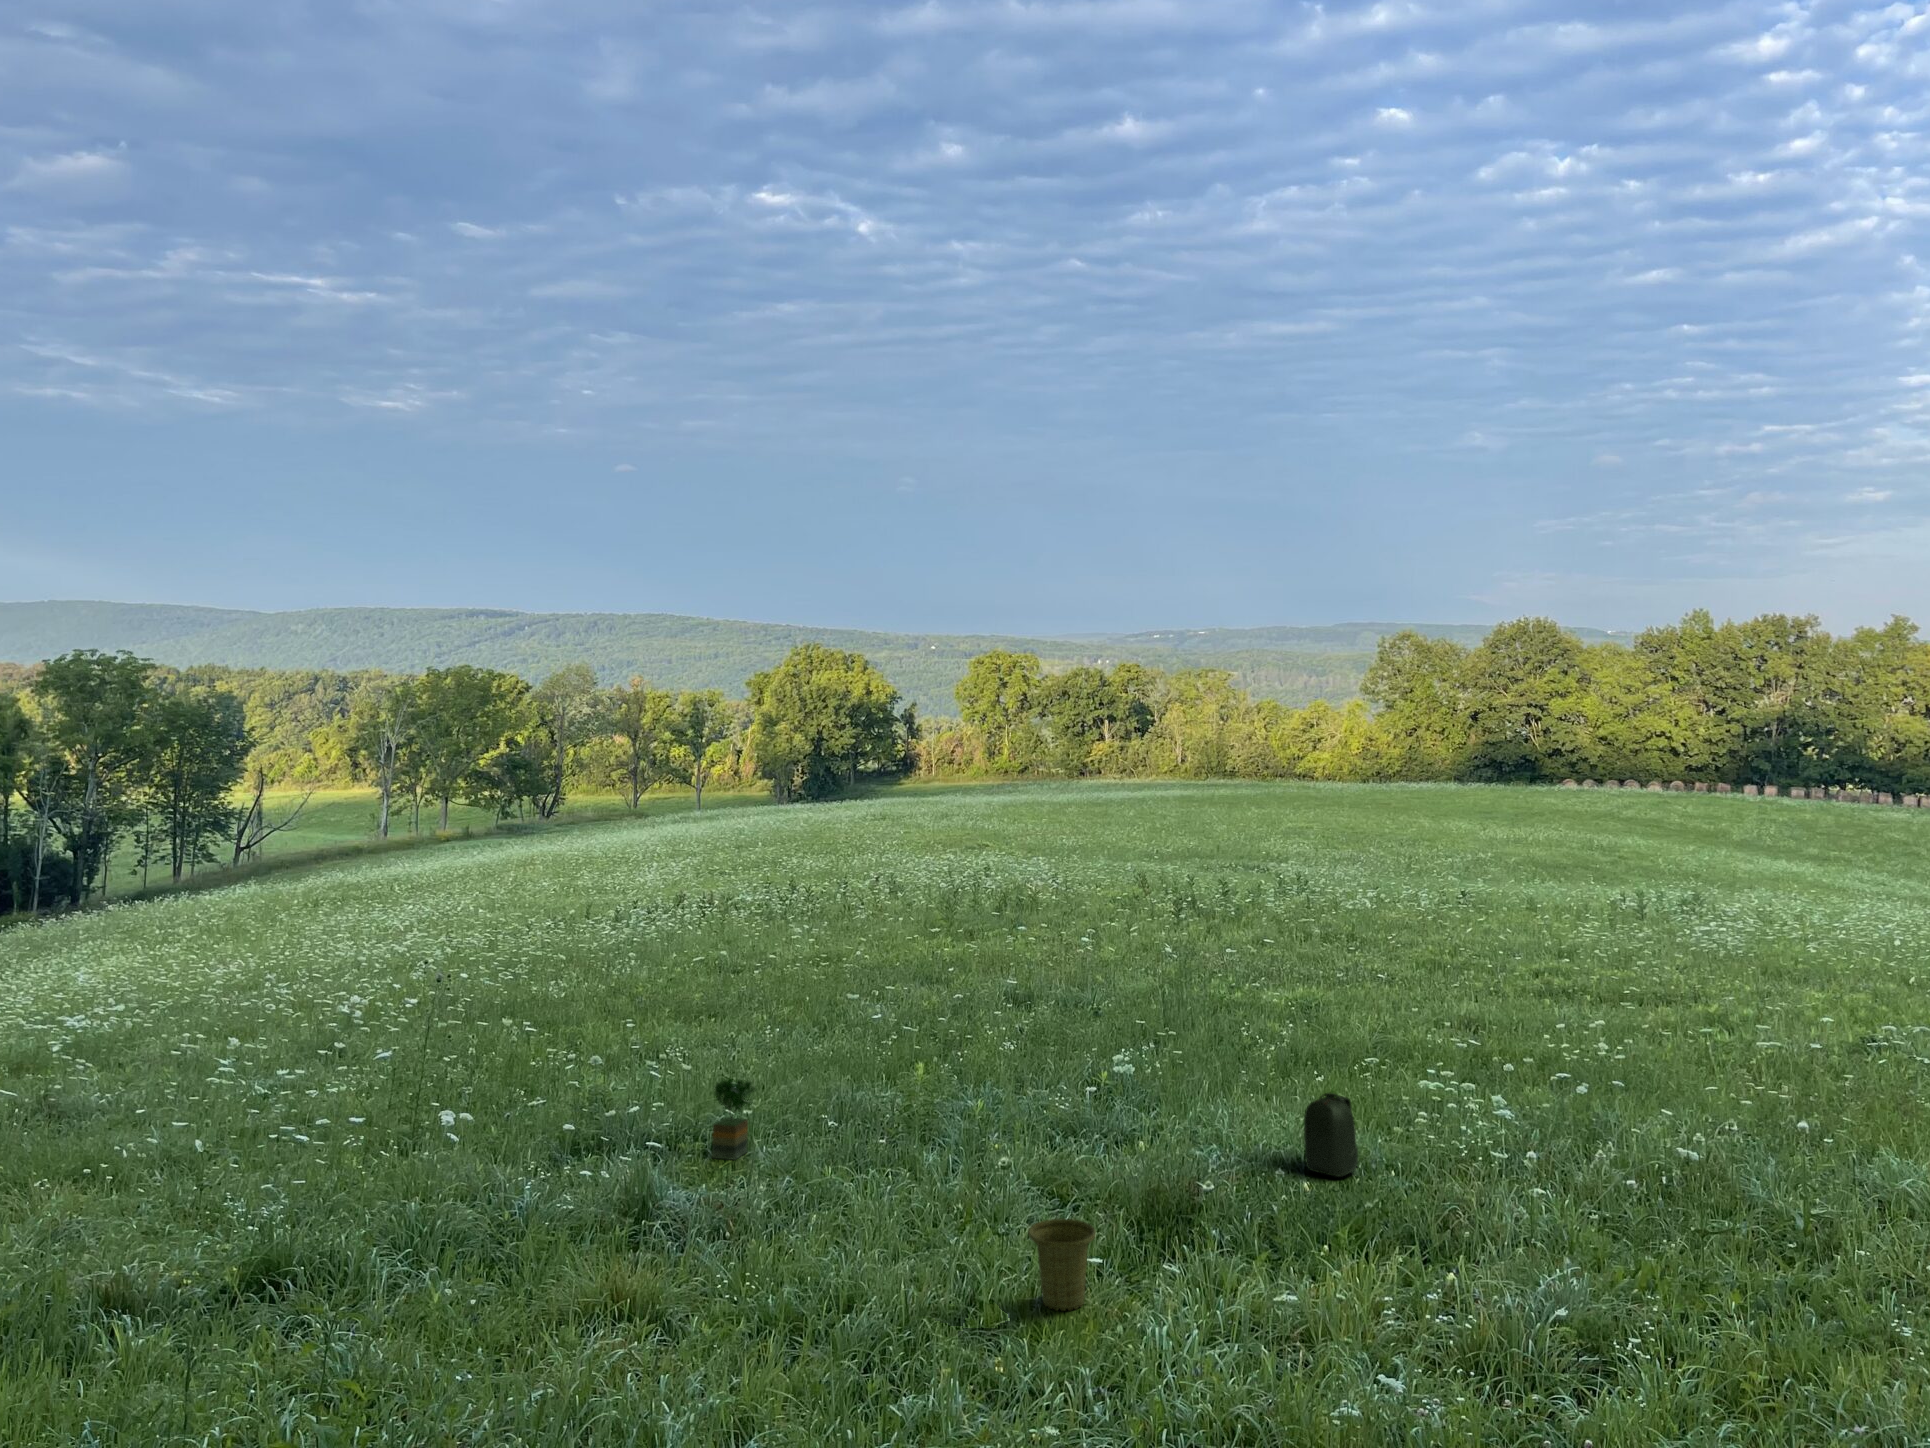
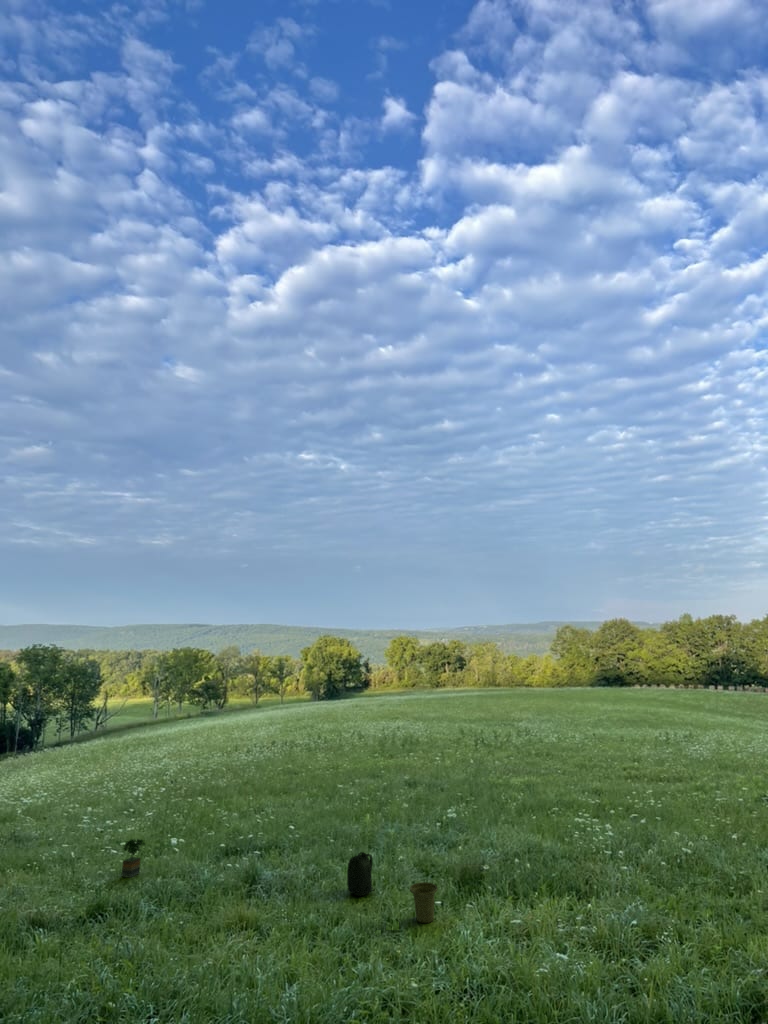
potted tree: present [712,1079,757,1160] -> present [122,839,145,878]
backpack: present [1304,1093,1358,1177] -> present [347,852,373,896]

